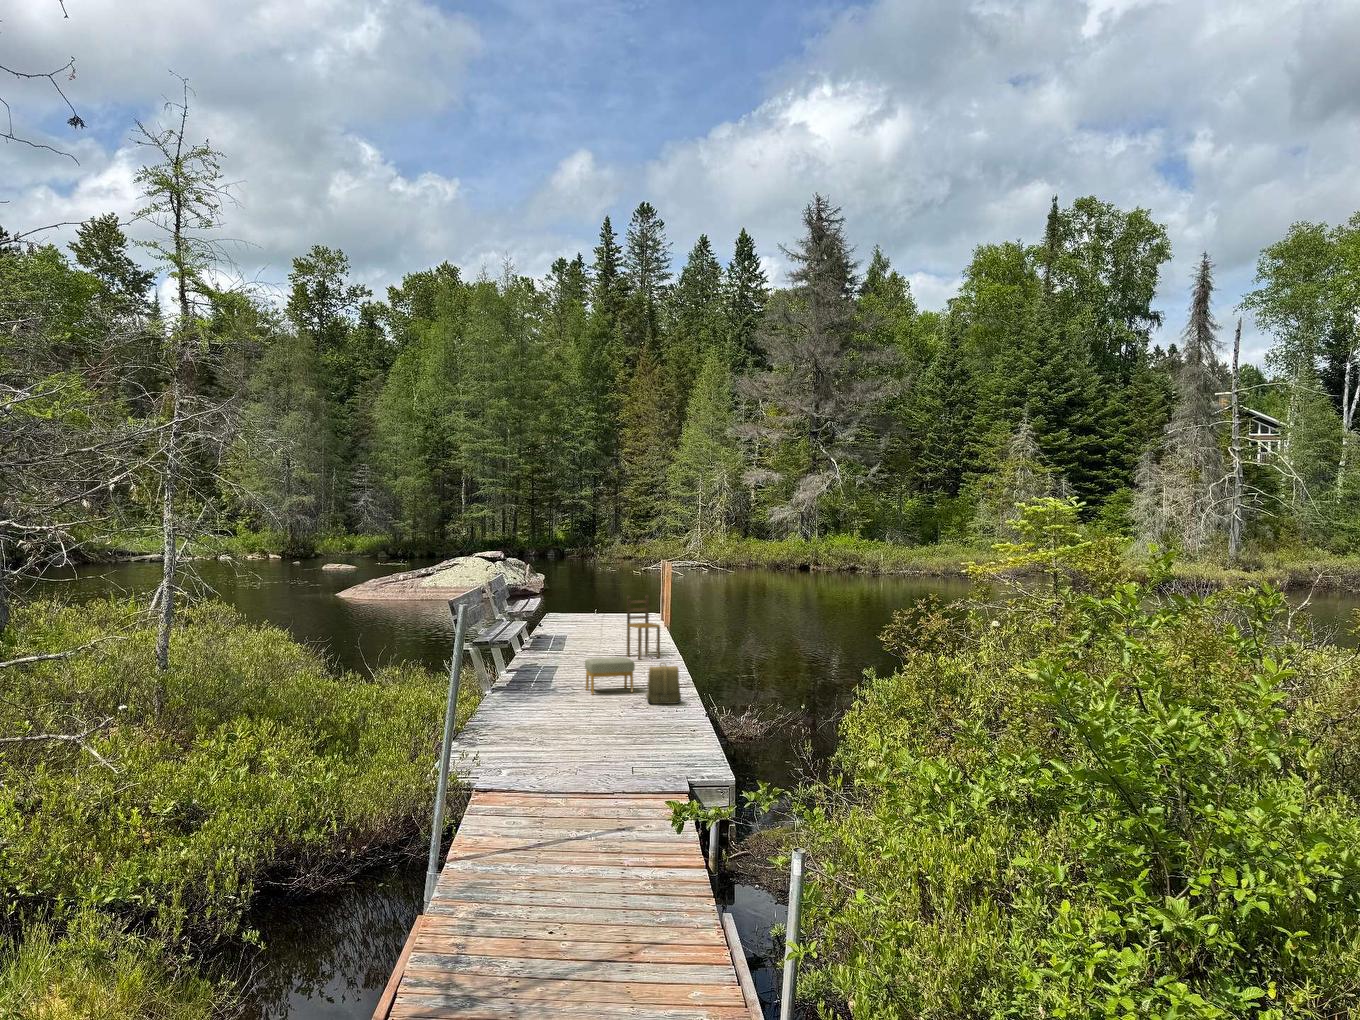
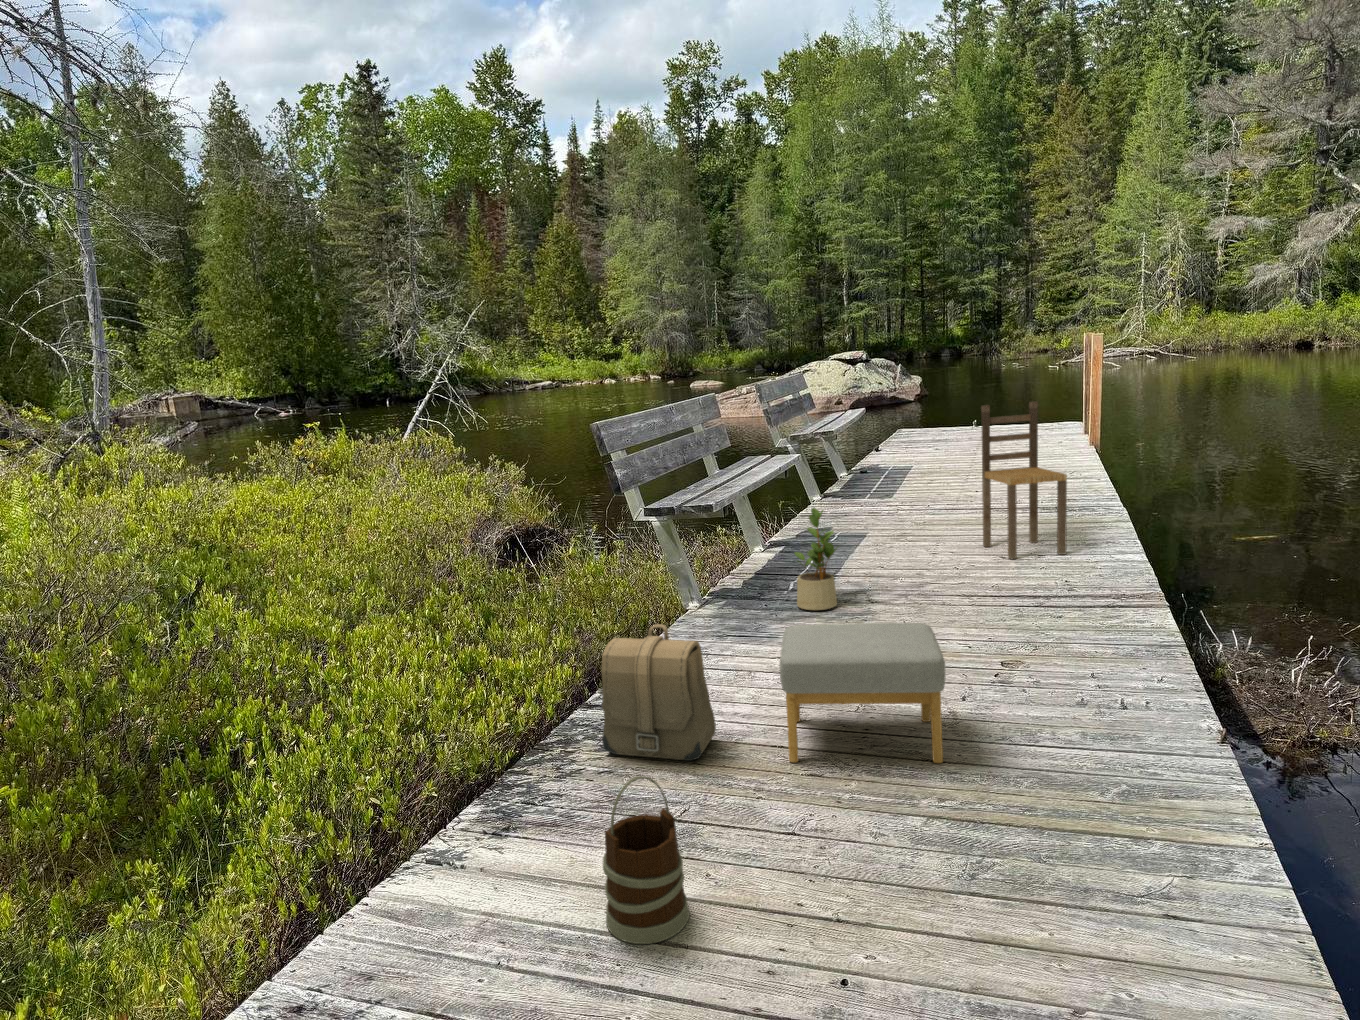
potted plant: none [562,631,582,672] -> present [794,508,837,610]
backpack: present [646,664,681,704] -> present [602,624,716,761]
wooden bucket: none [567,674,587,711] -> present [603,776,689,944]

